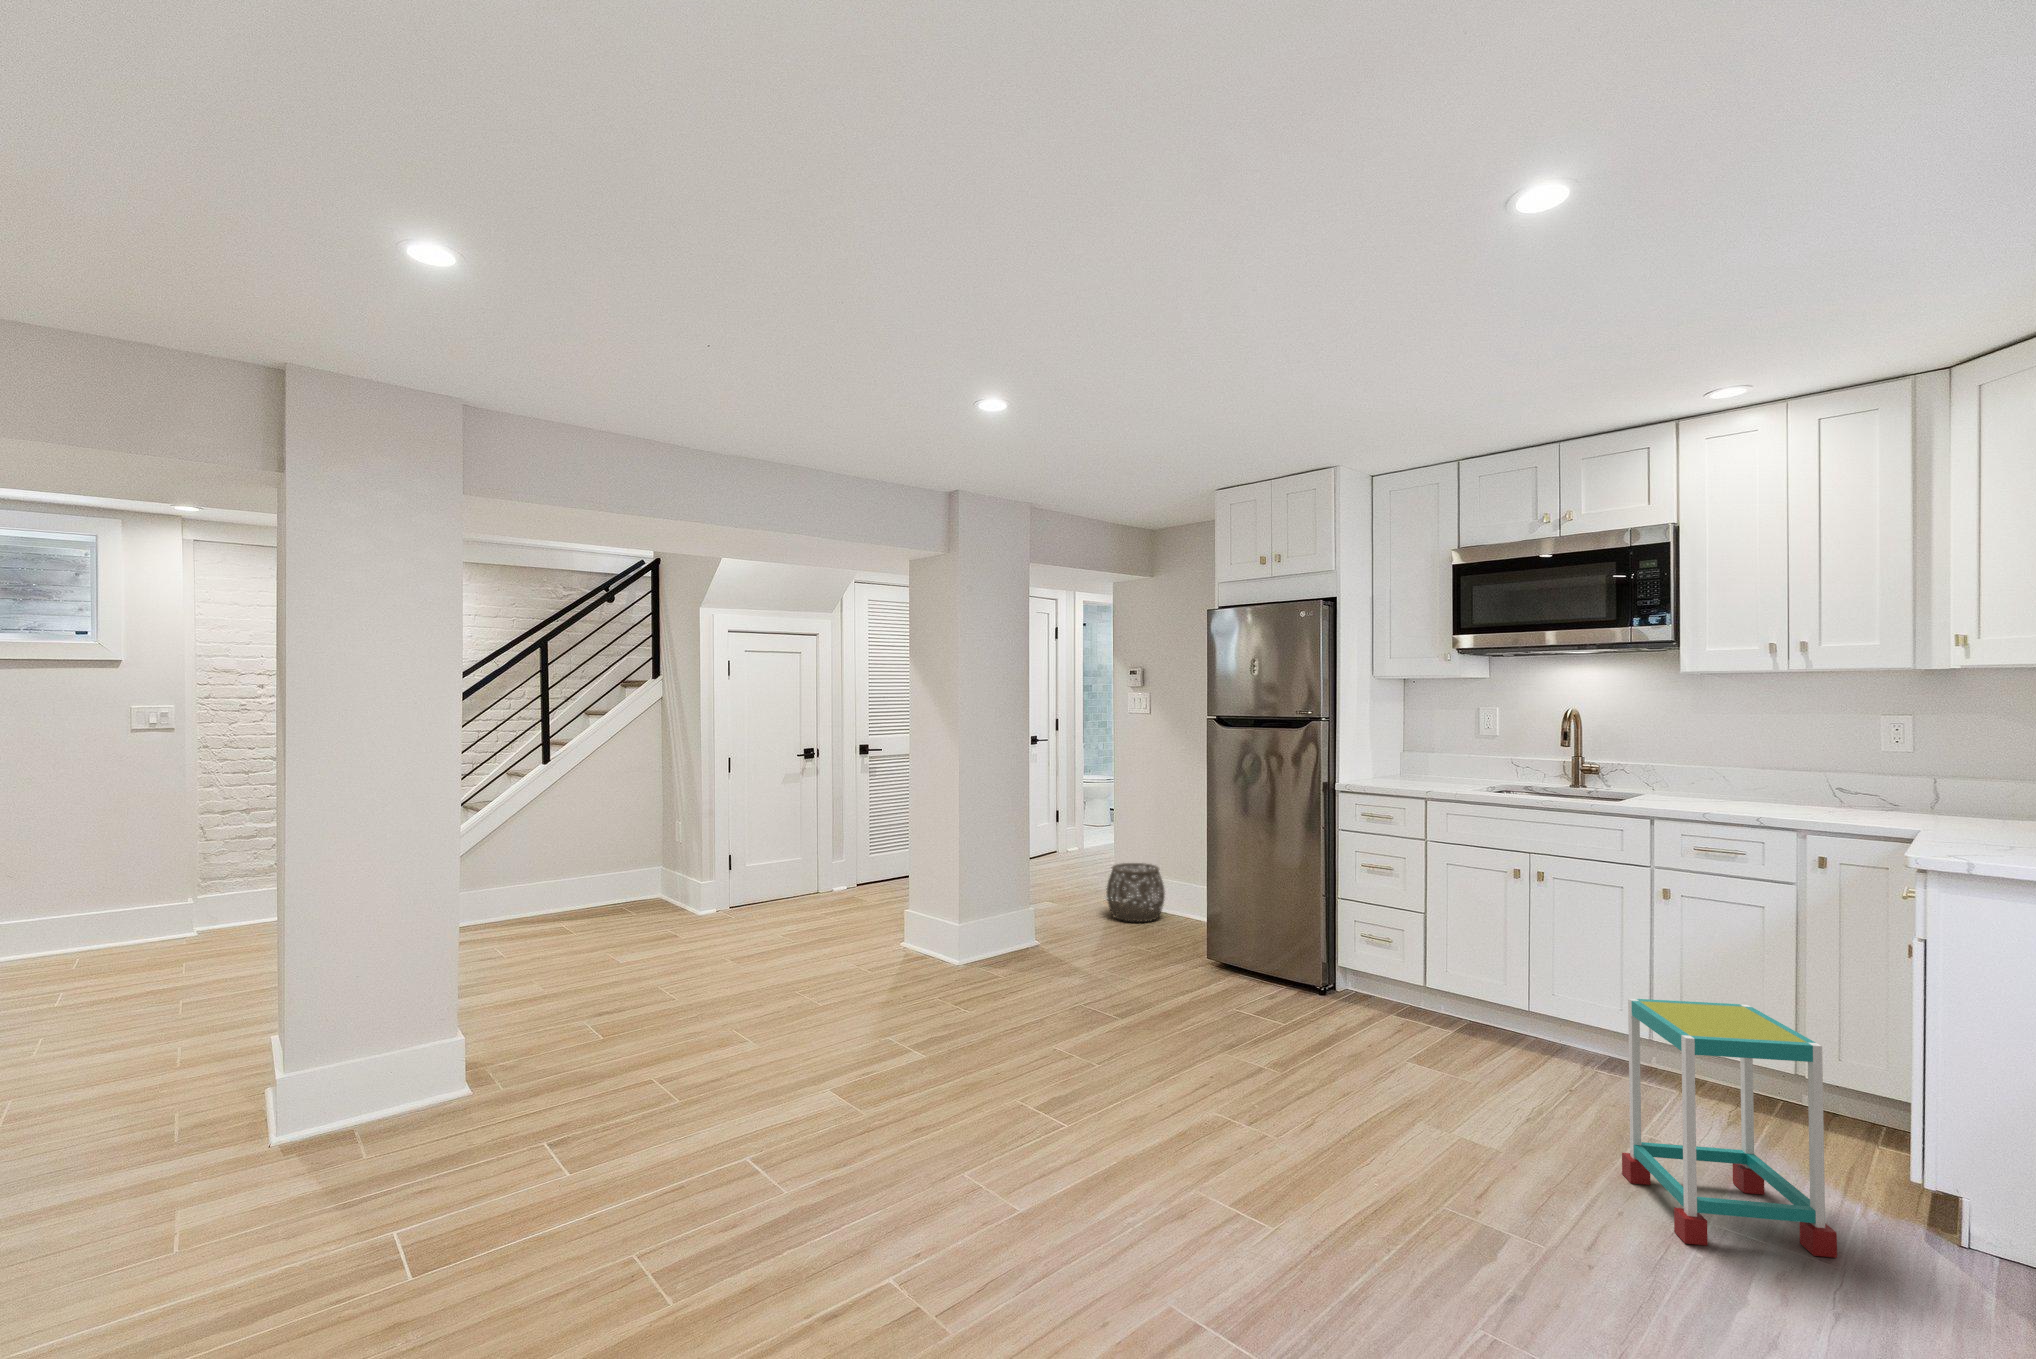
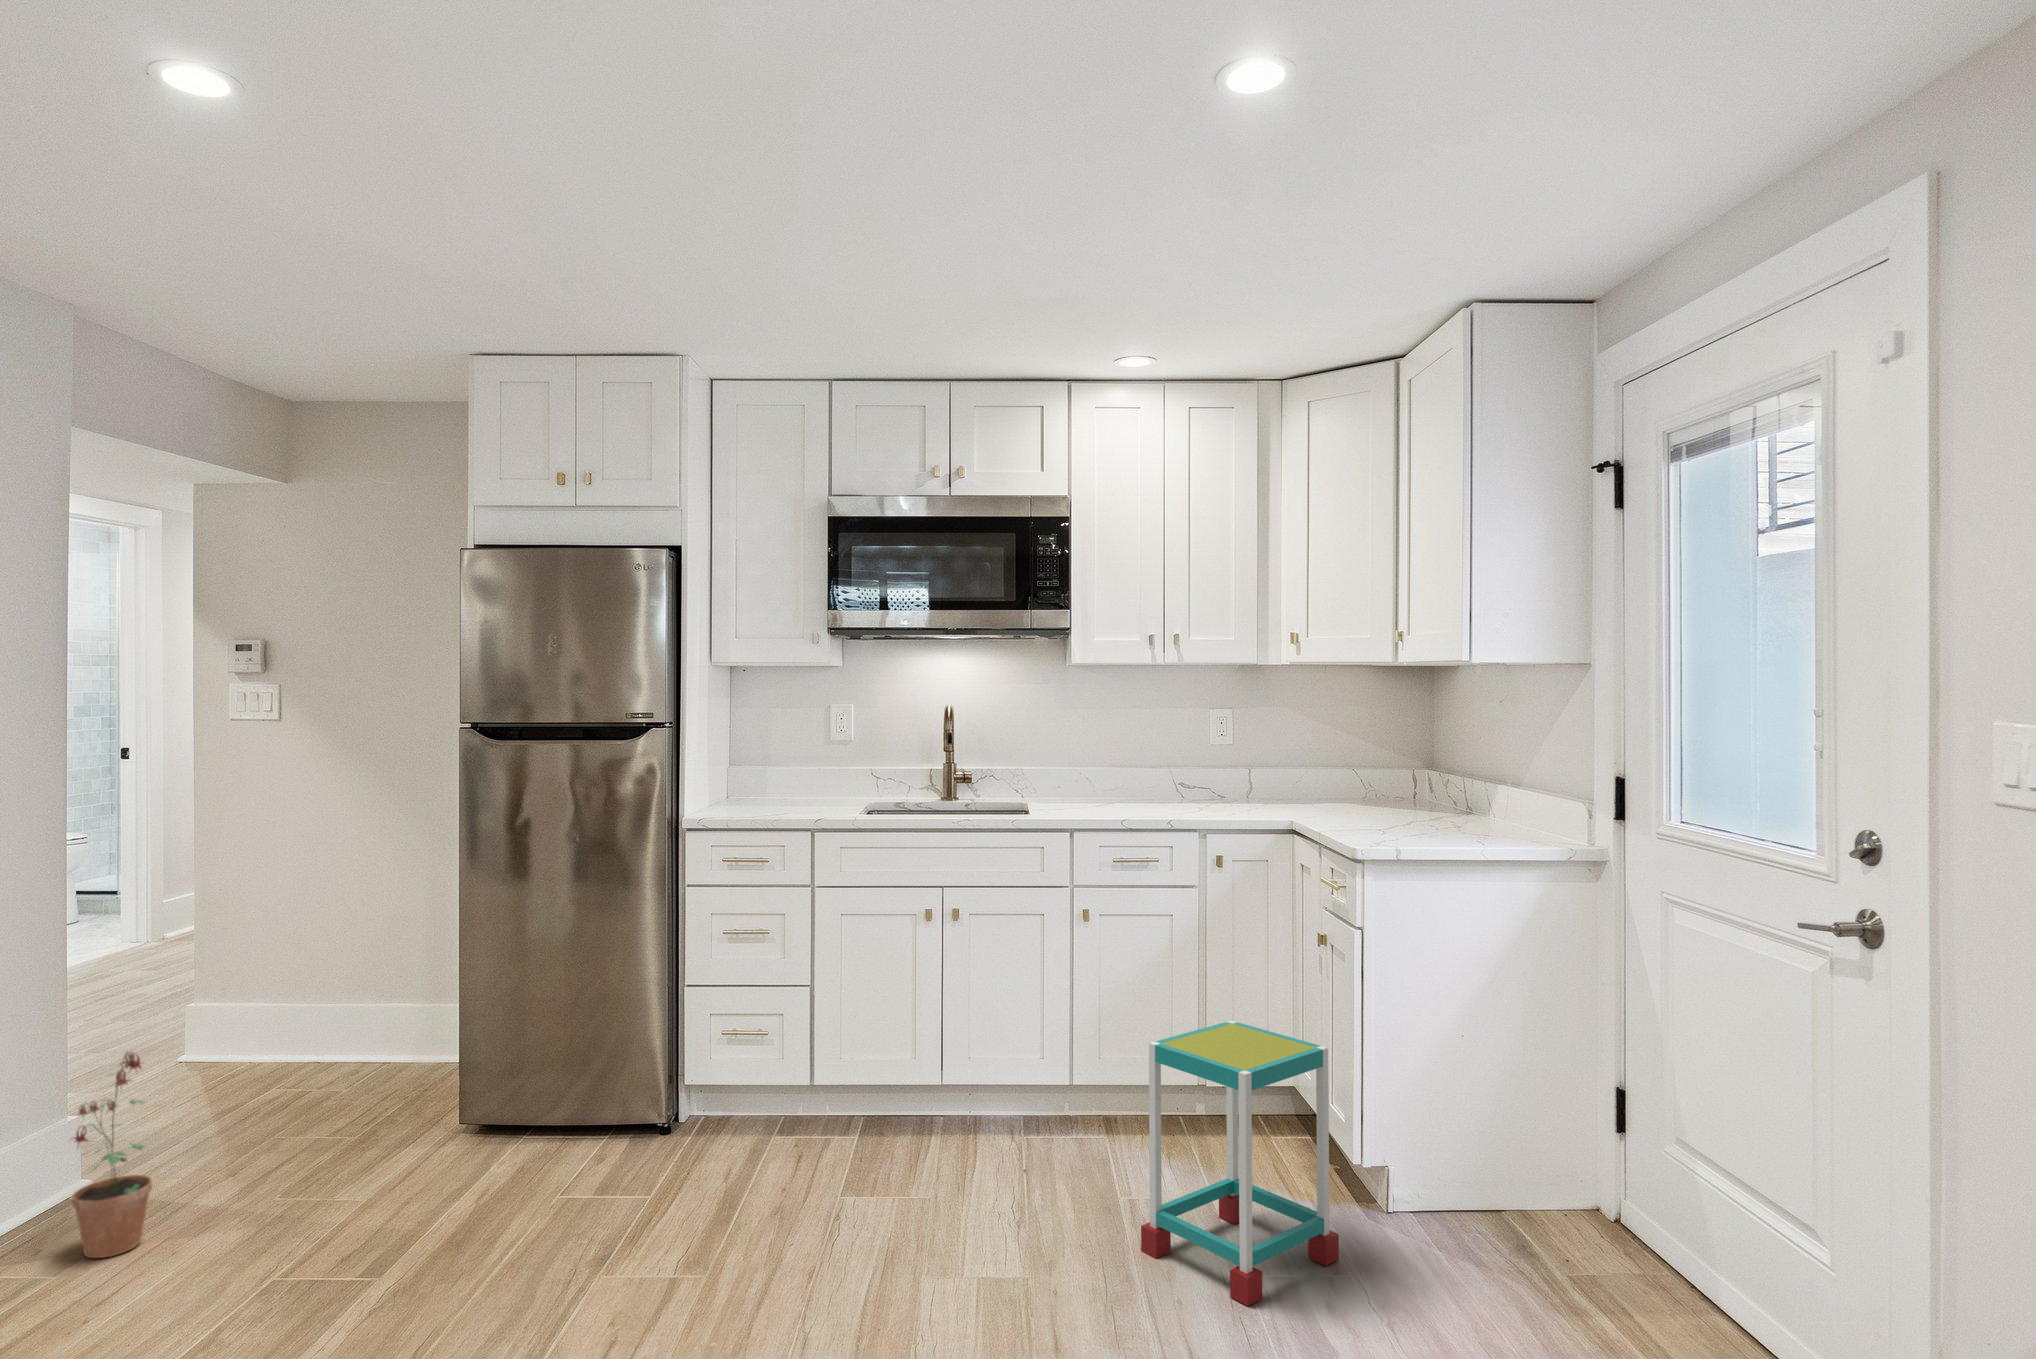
woven basket: present [1107,863,1165,922] -> none [195,992,321,1106]
potted plant: none [1020,873,1055,971] -> present [72,1052,152,1258]

